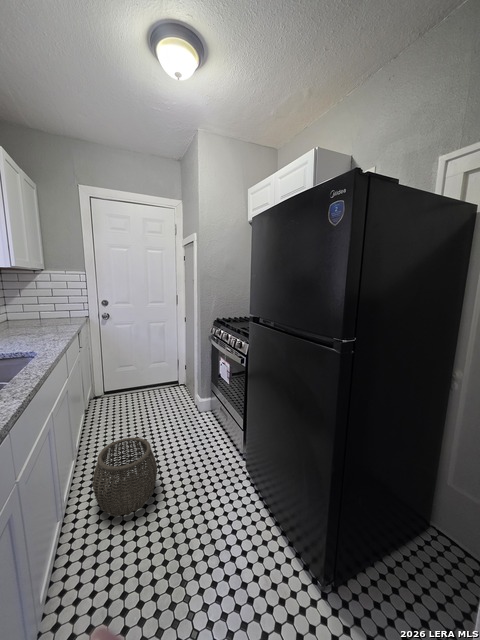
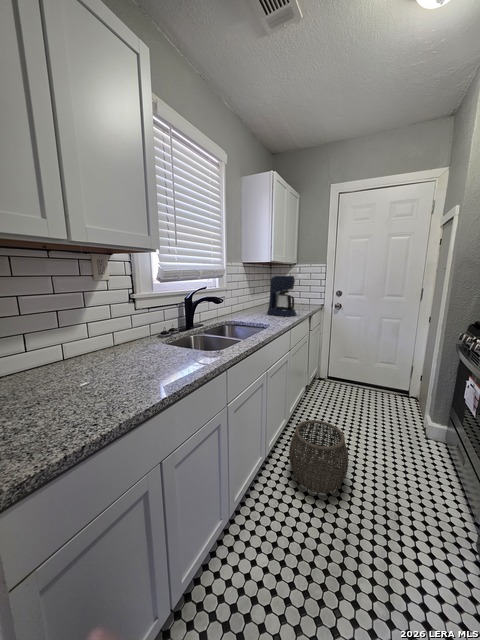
coffee maker: none [16,287,63,338] -> present [267,276,297,316]

